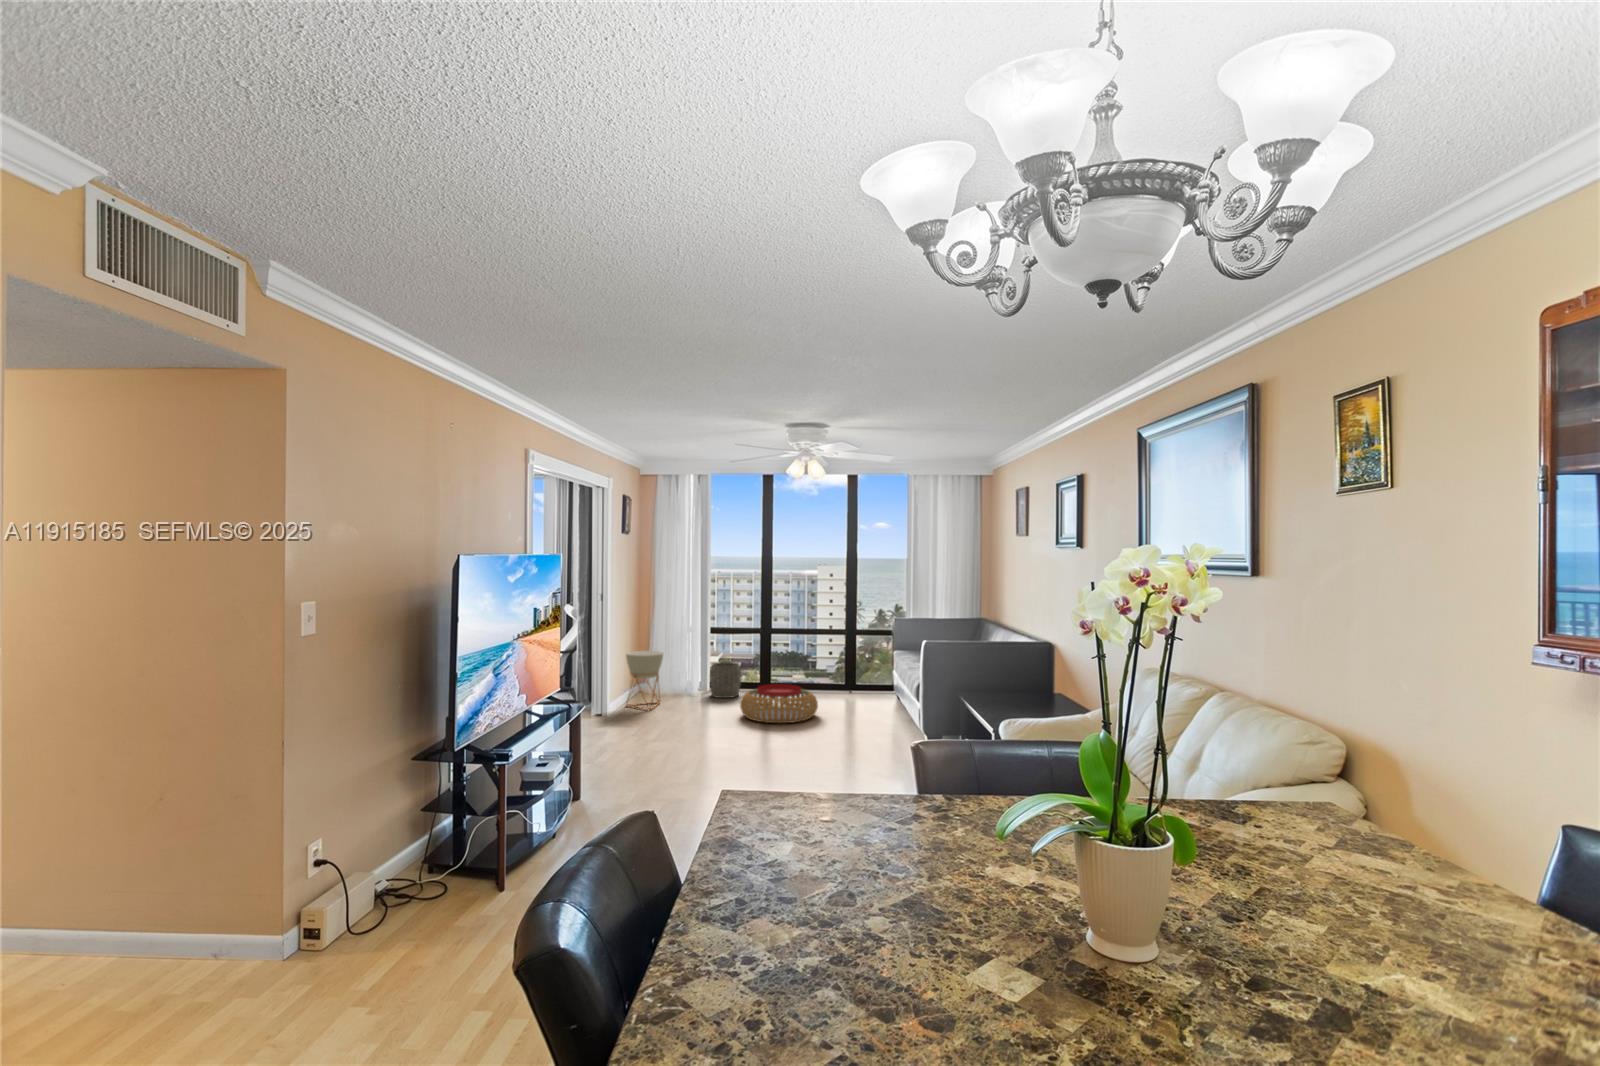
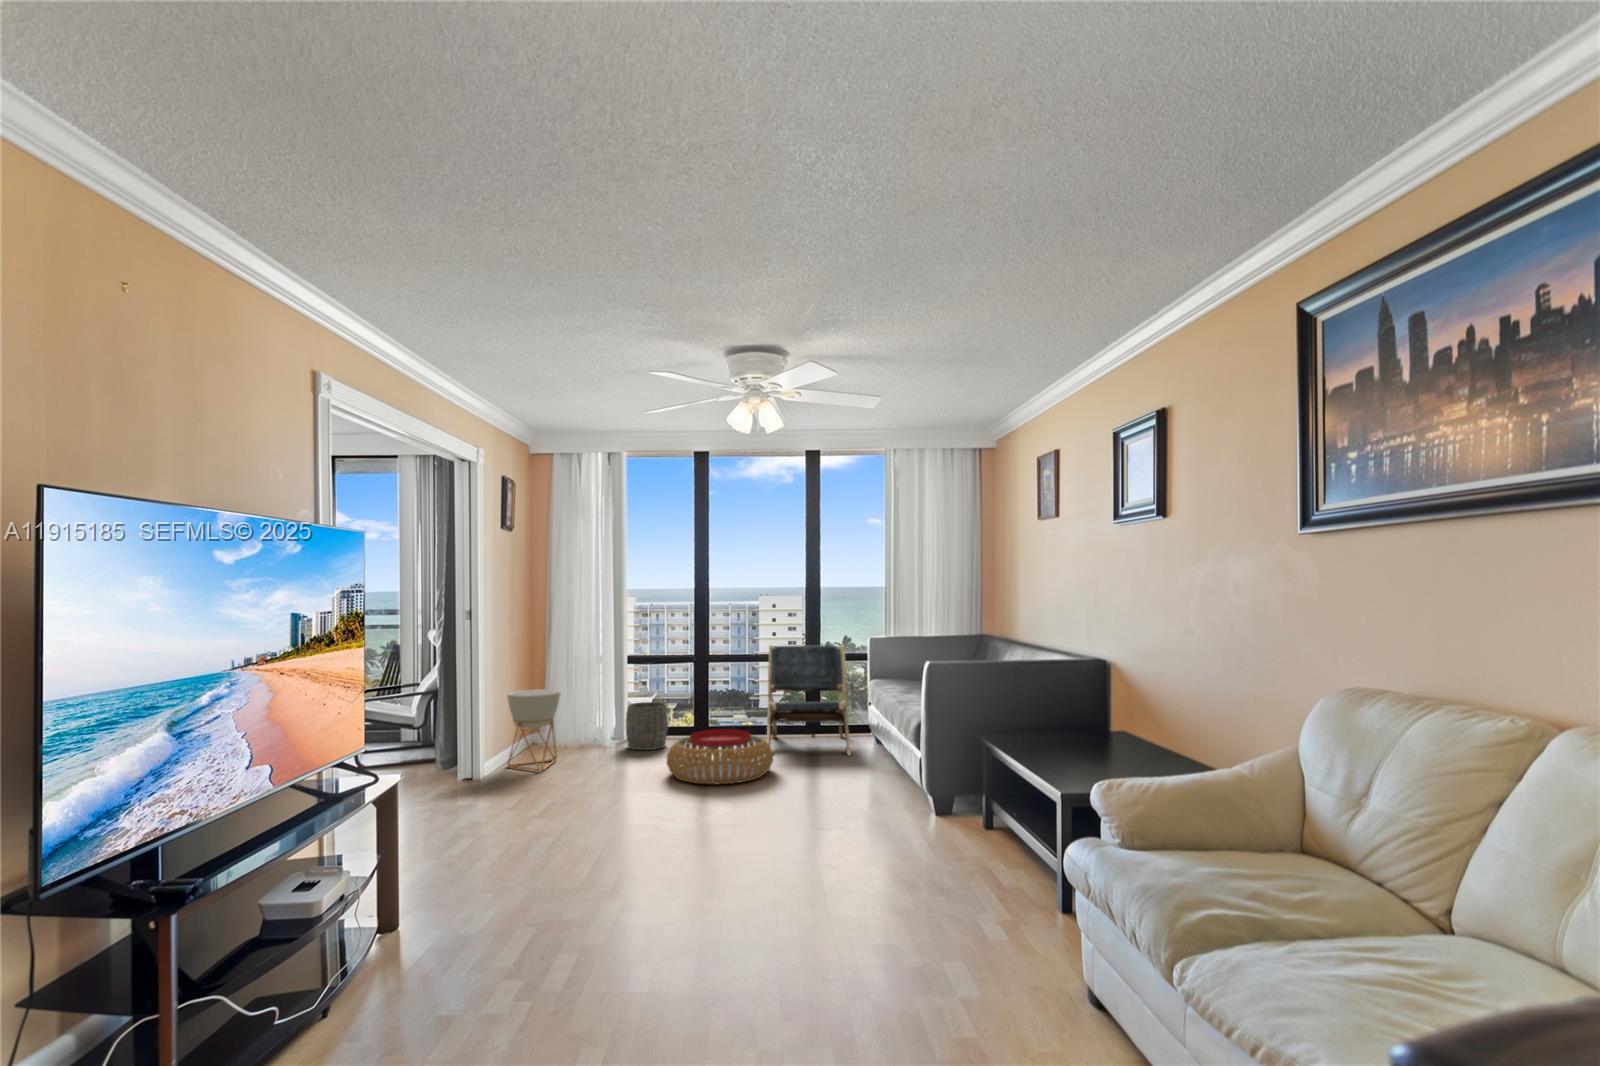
lounge chair: none [813,621,878,707] -> present [767,645,851,755]

